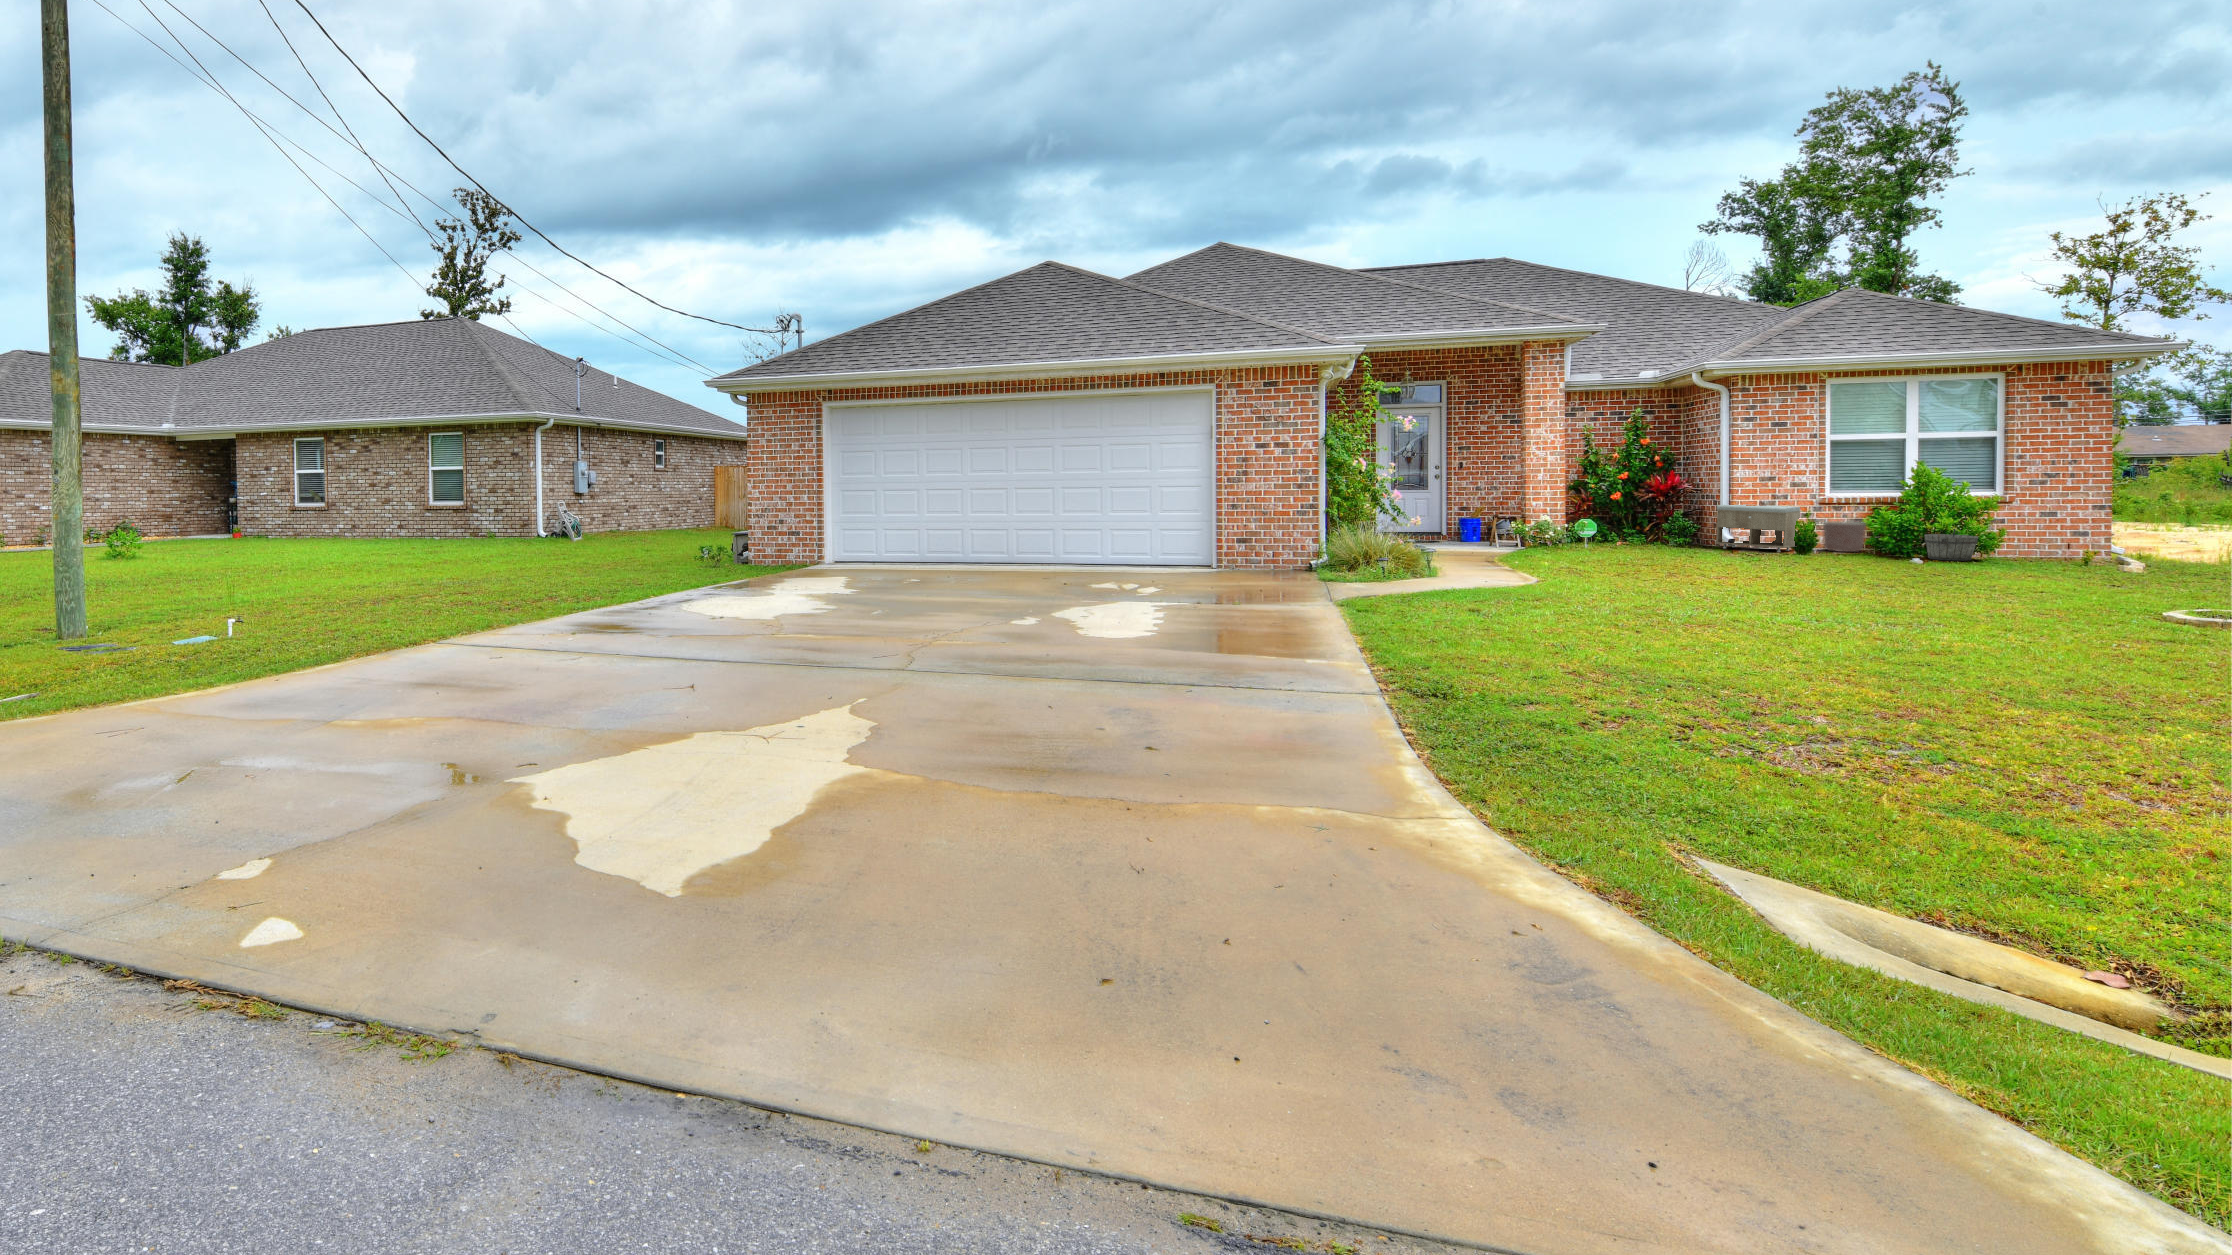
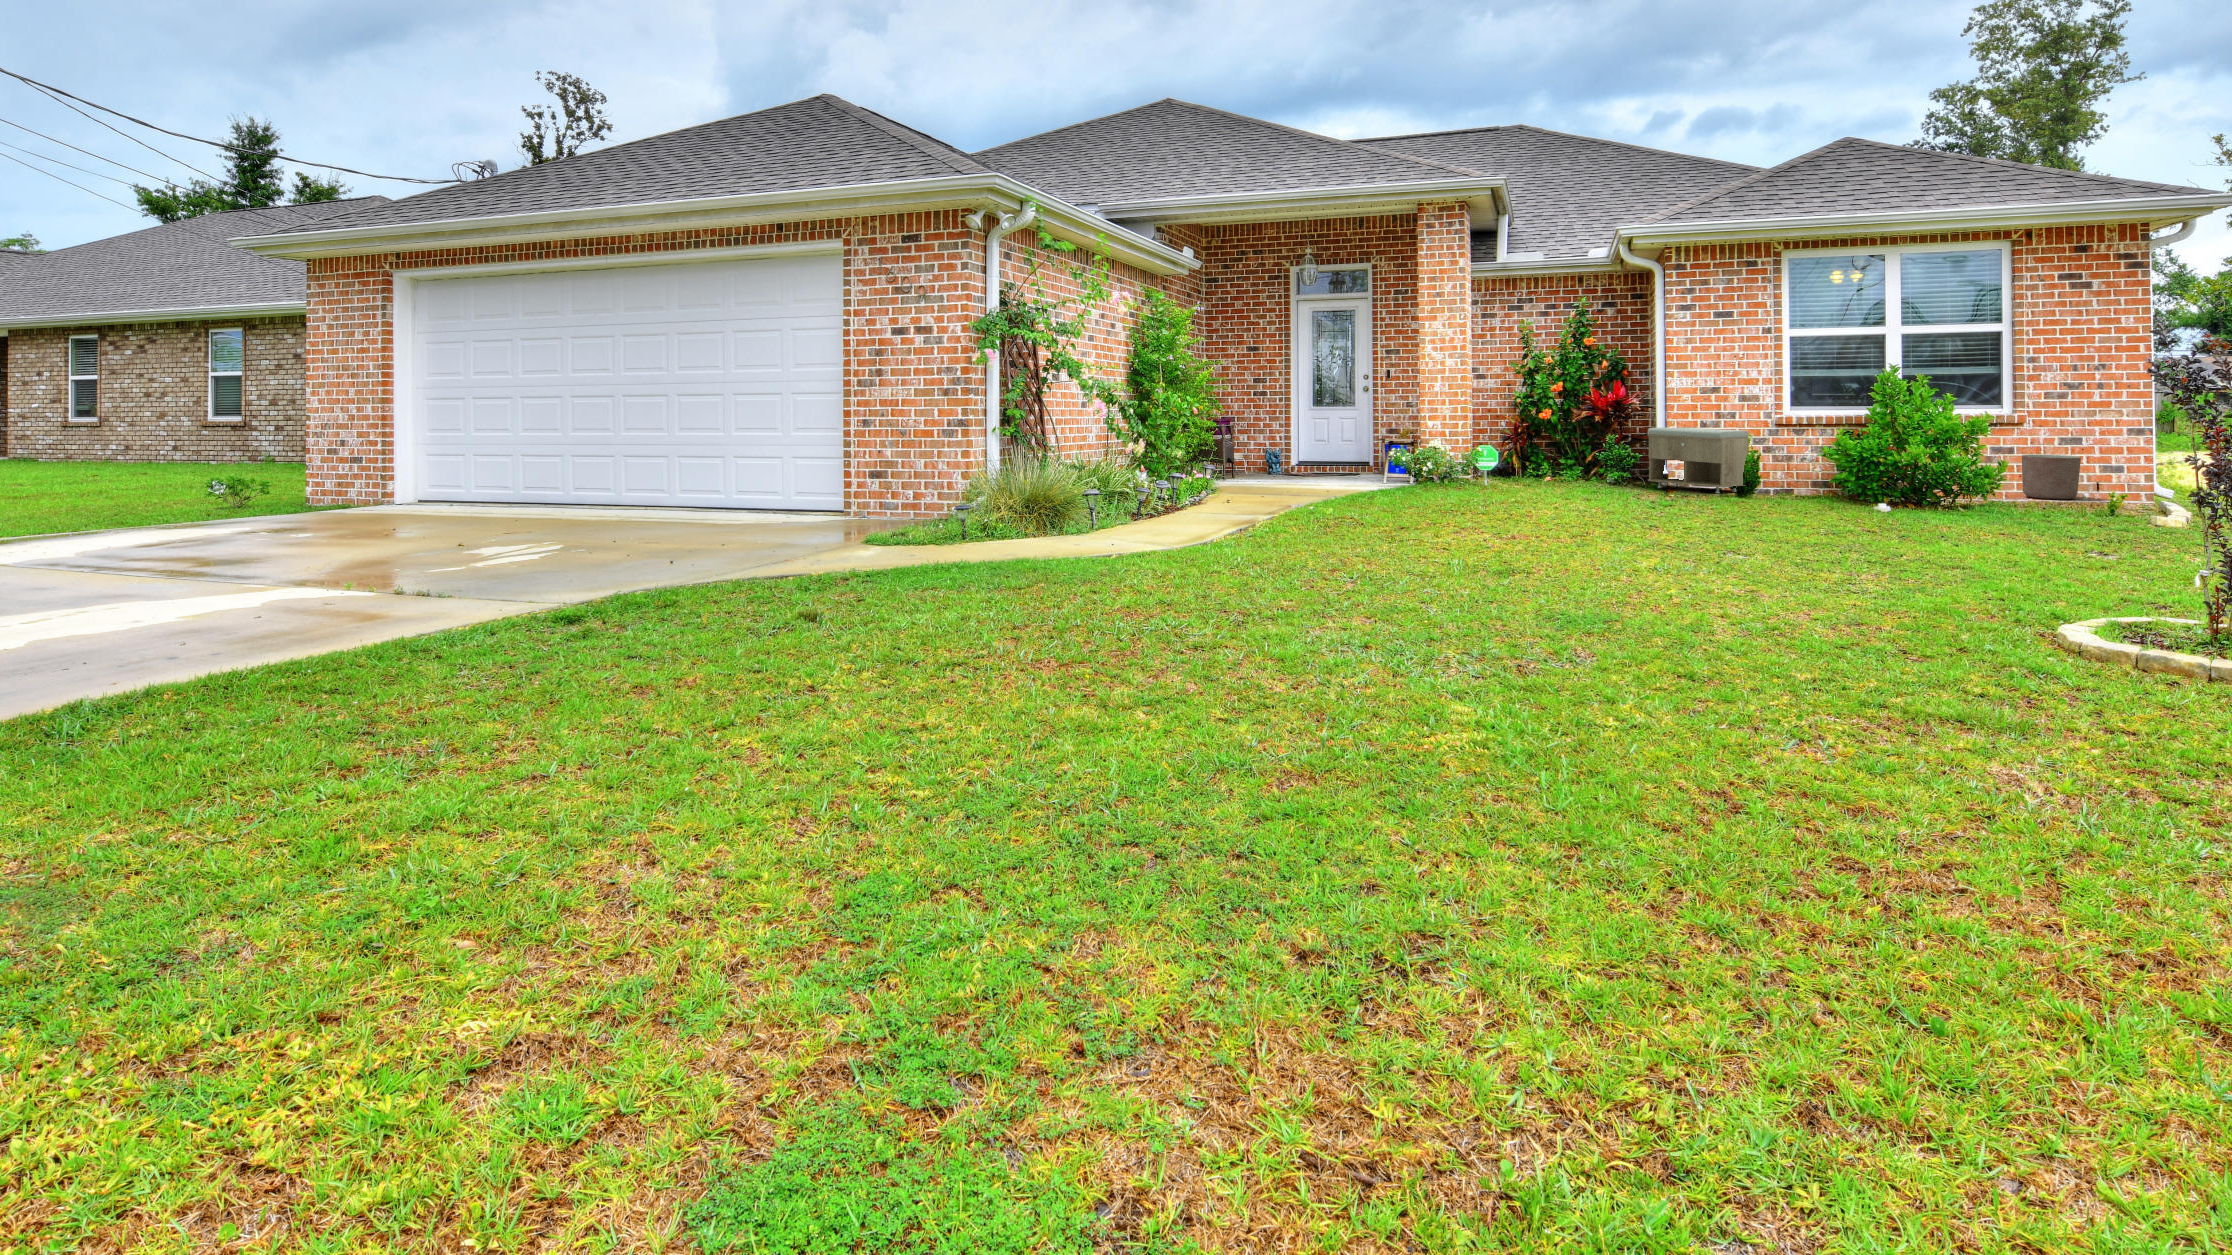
planter: present [1823,521,1866,552] -> present [2022,454,2081,500]
wooden bucket: present [1925,527,1978,561] -> none [1888,459,1955,507]

